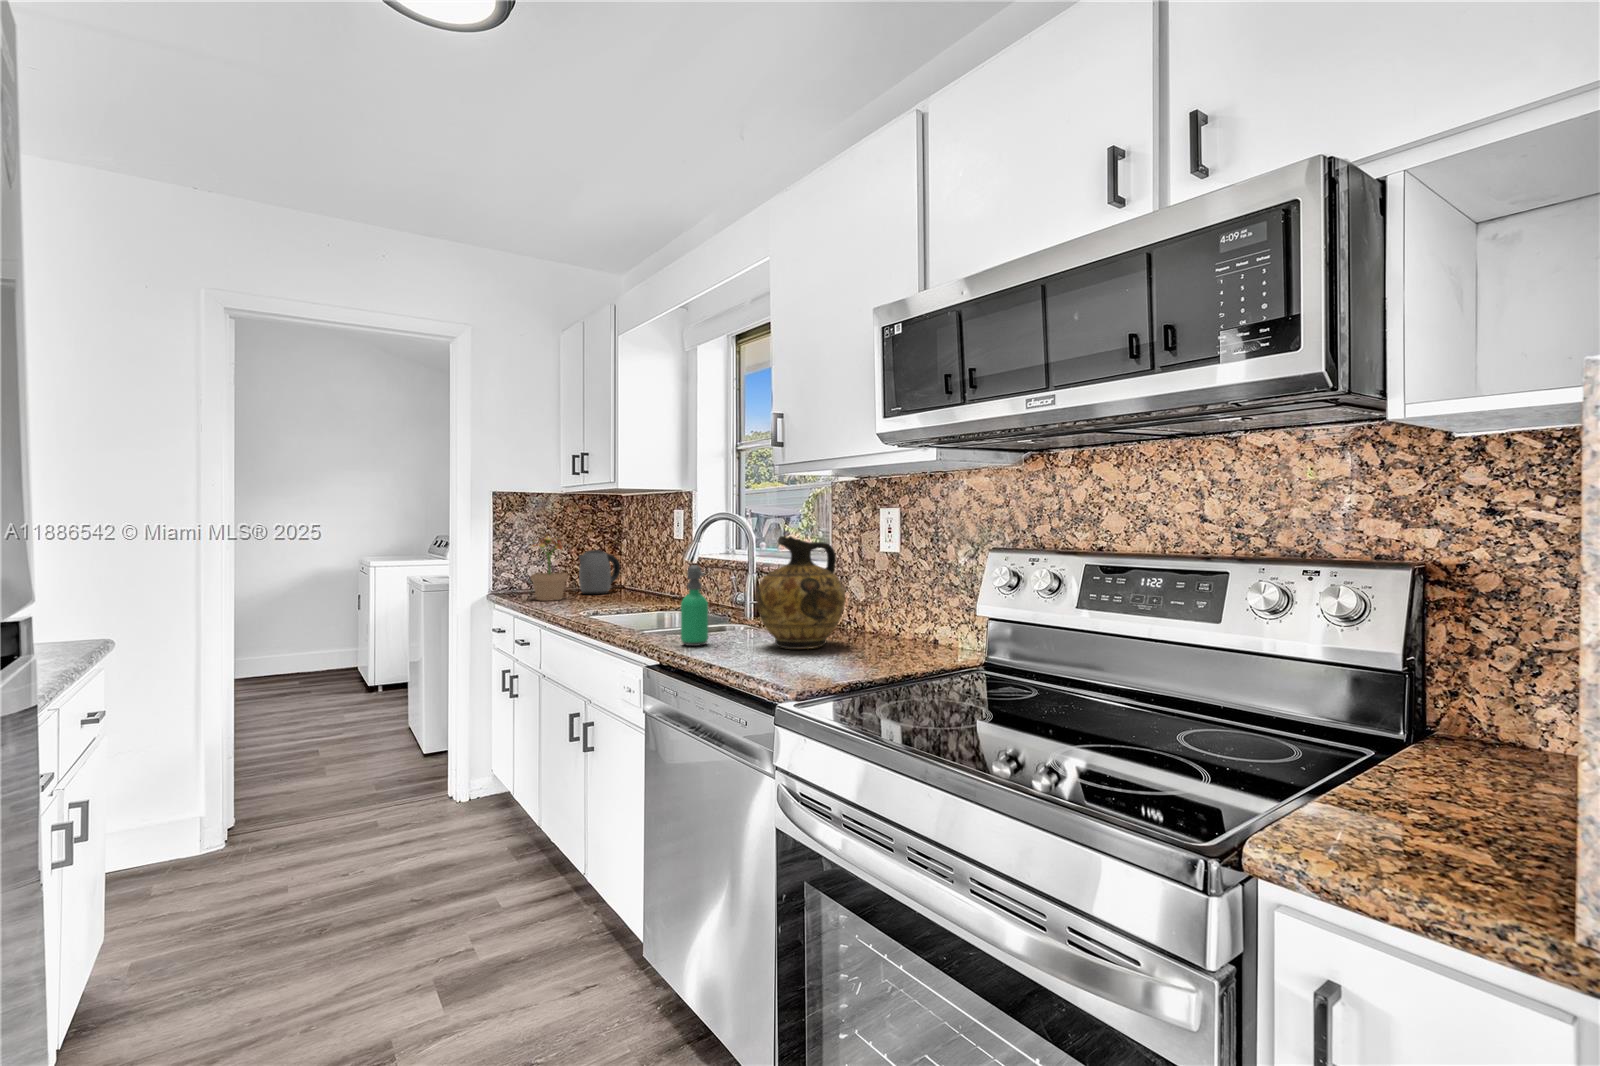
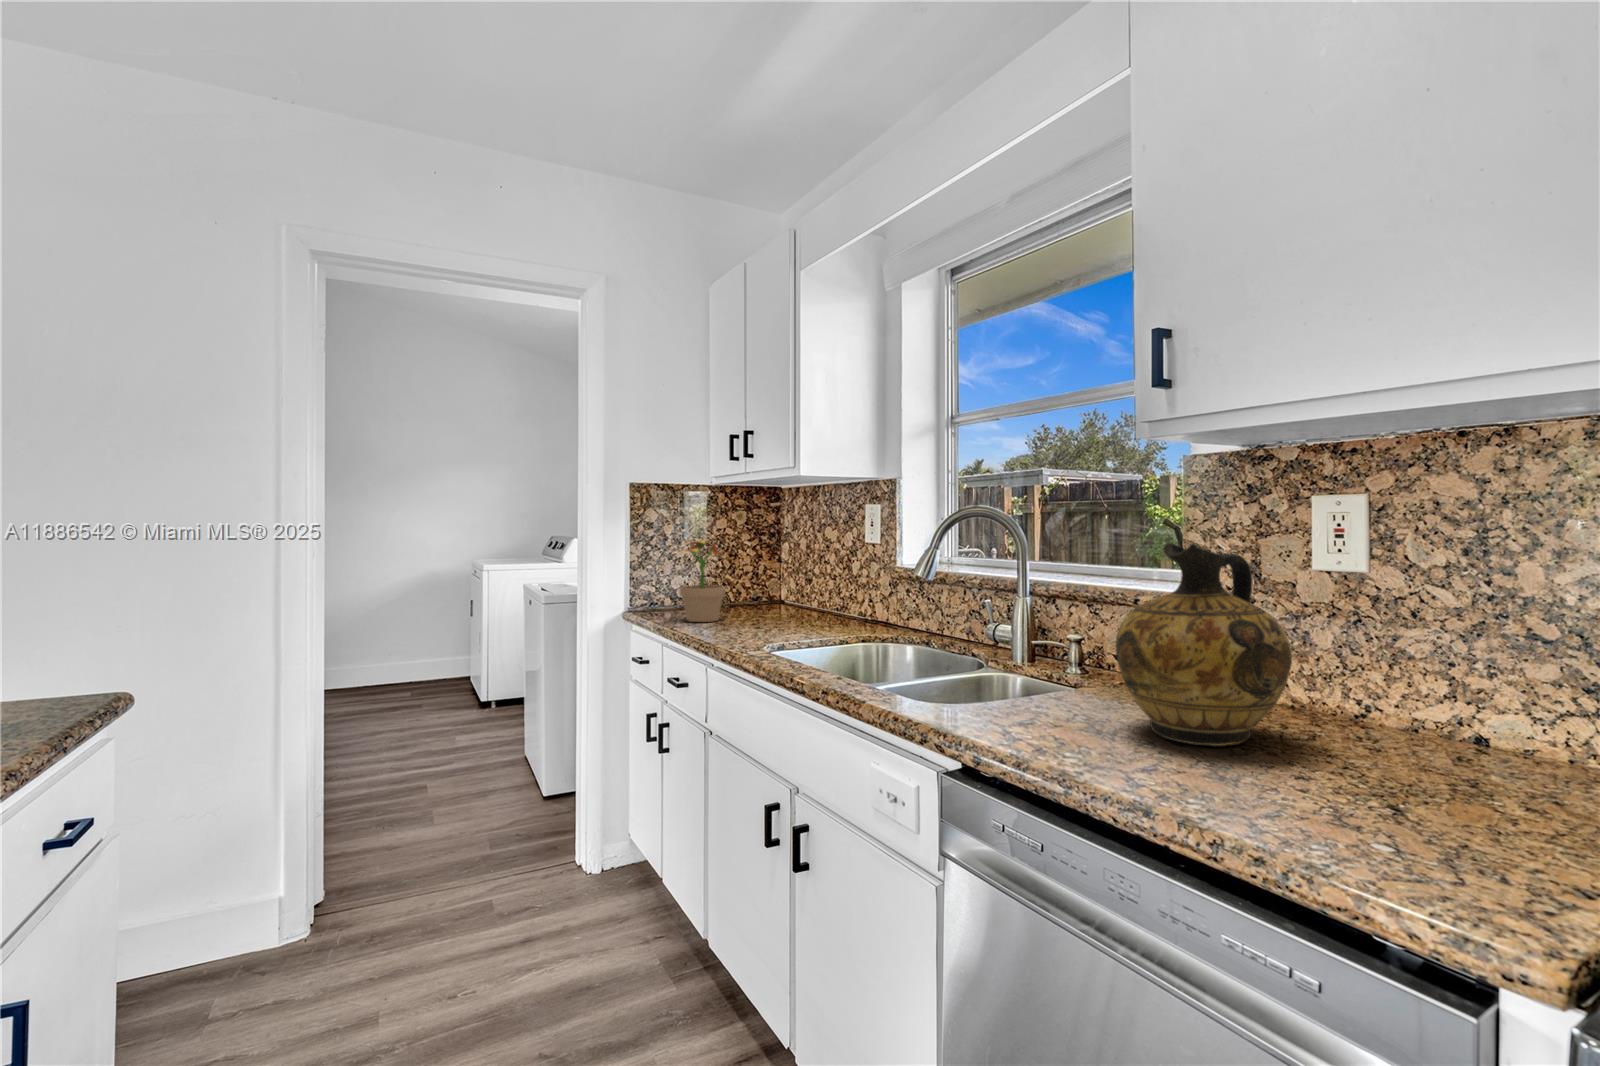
kettle: present [579,550,620,594] -> none [735,556,785,613]
soap dispenser: present [681,565,708,646] -> none [976,591,1026,728]

